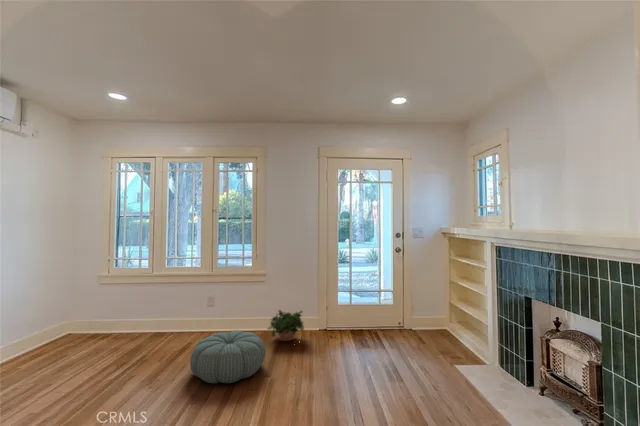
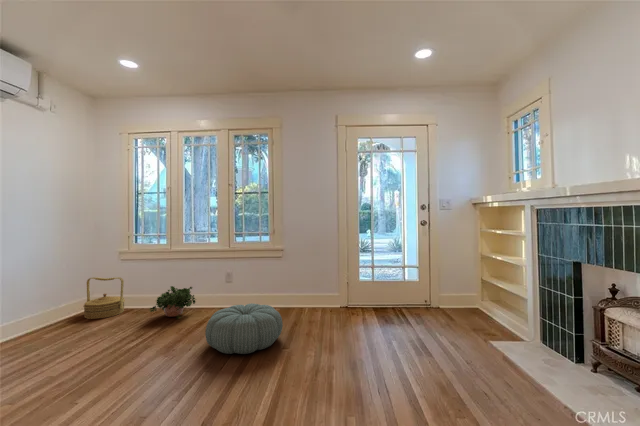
woven basket: none [57,302,101,346] -> present [83,277,125,319]
potted plant: present [268,310,304,341] -> present [150,286,195,319]

